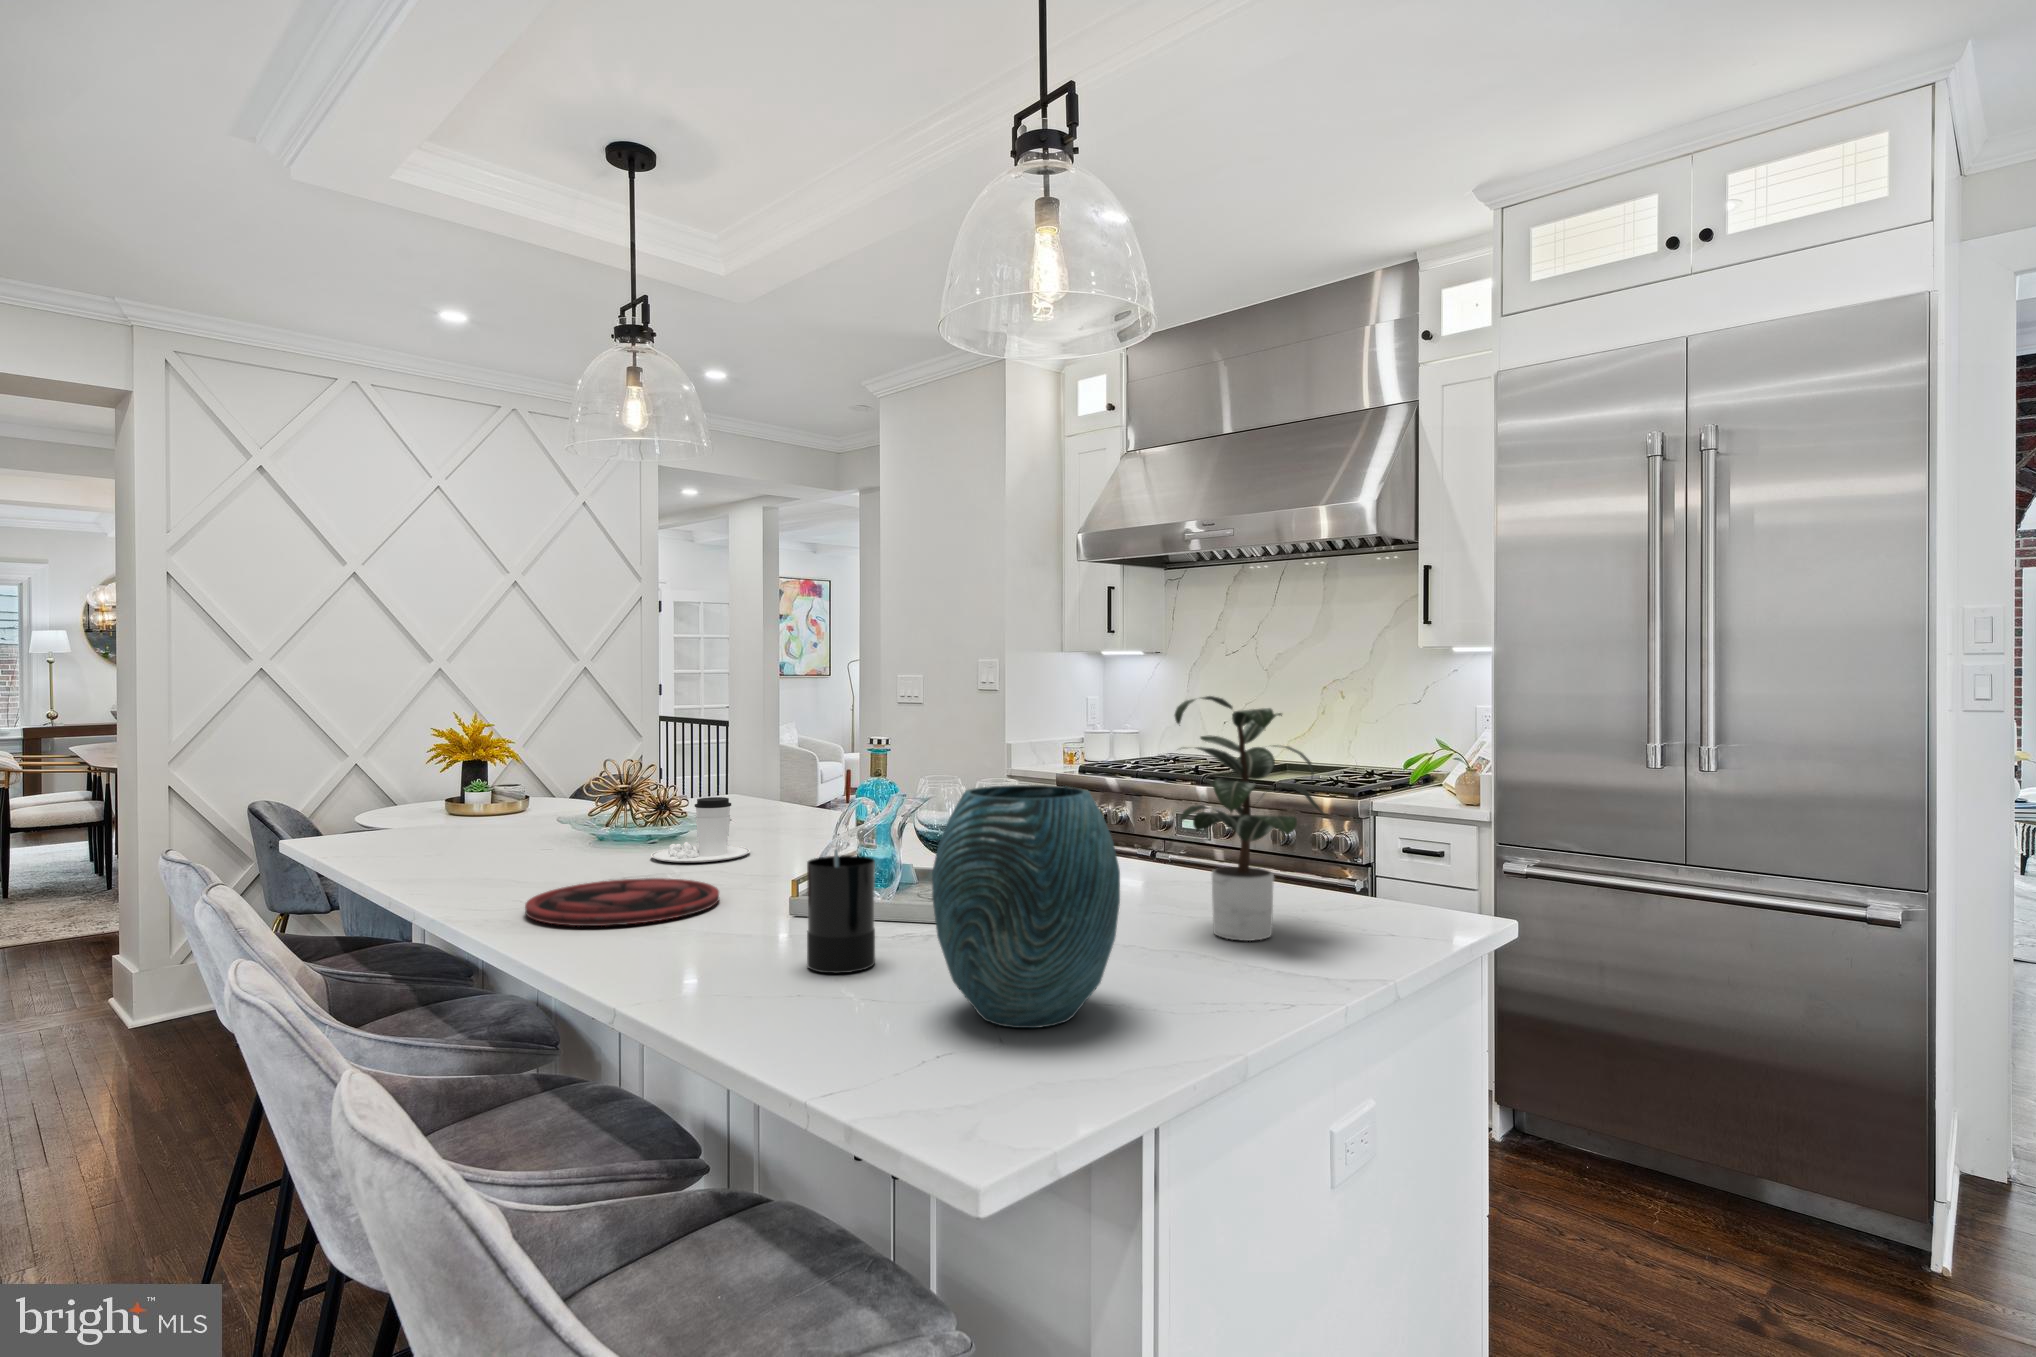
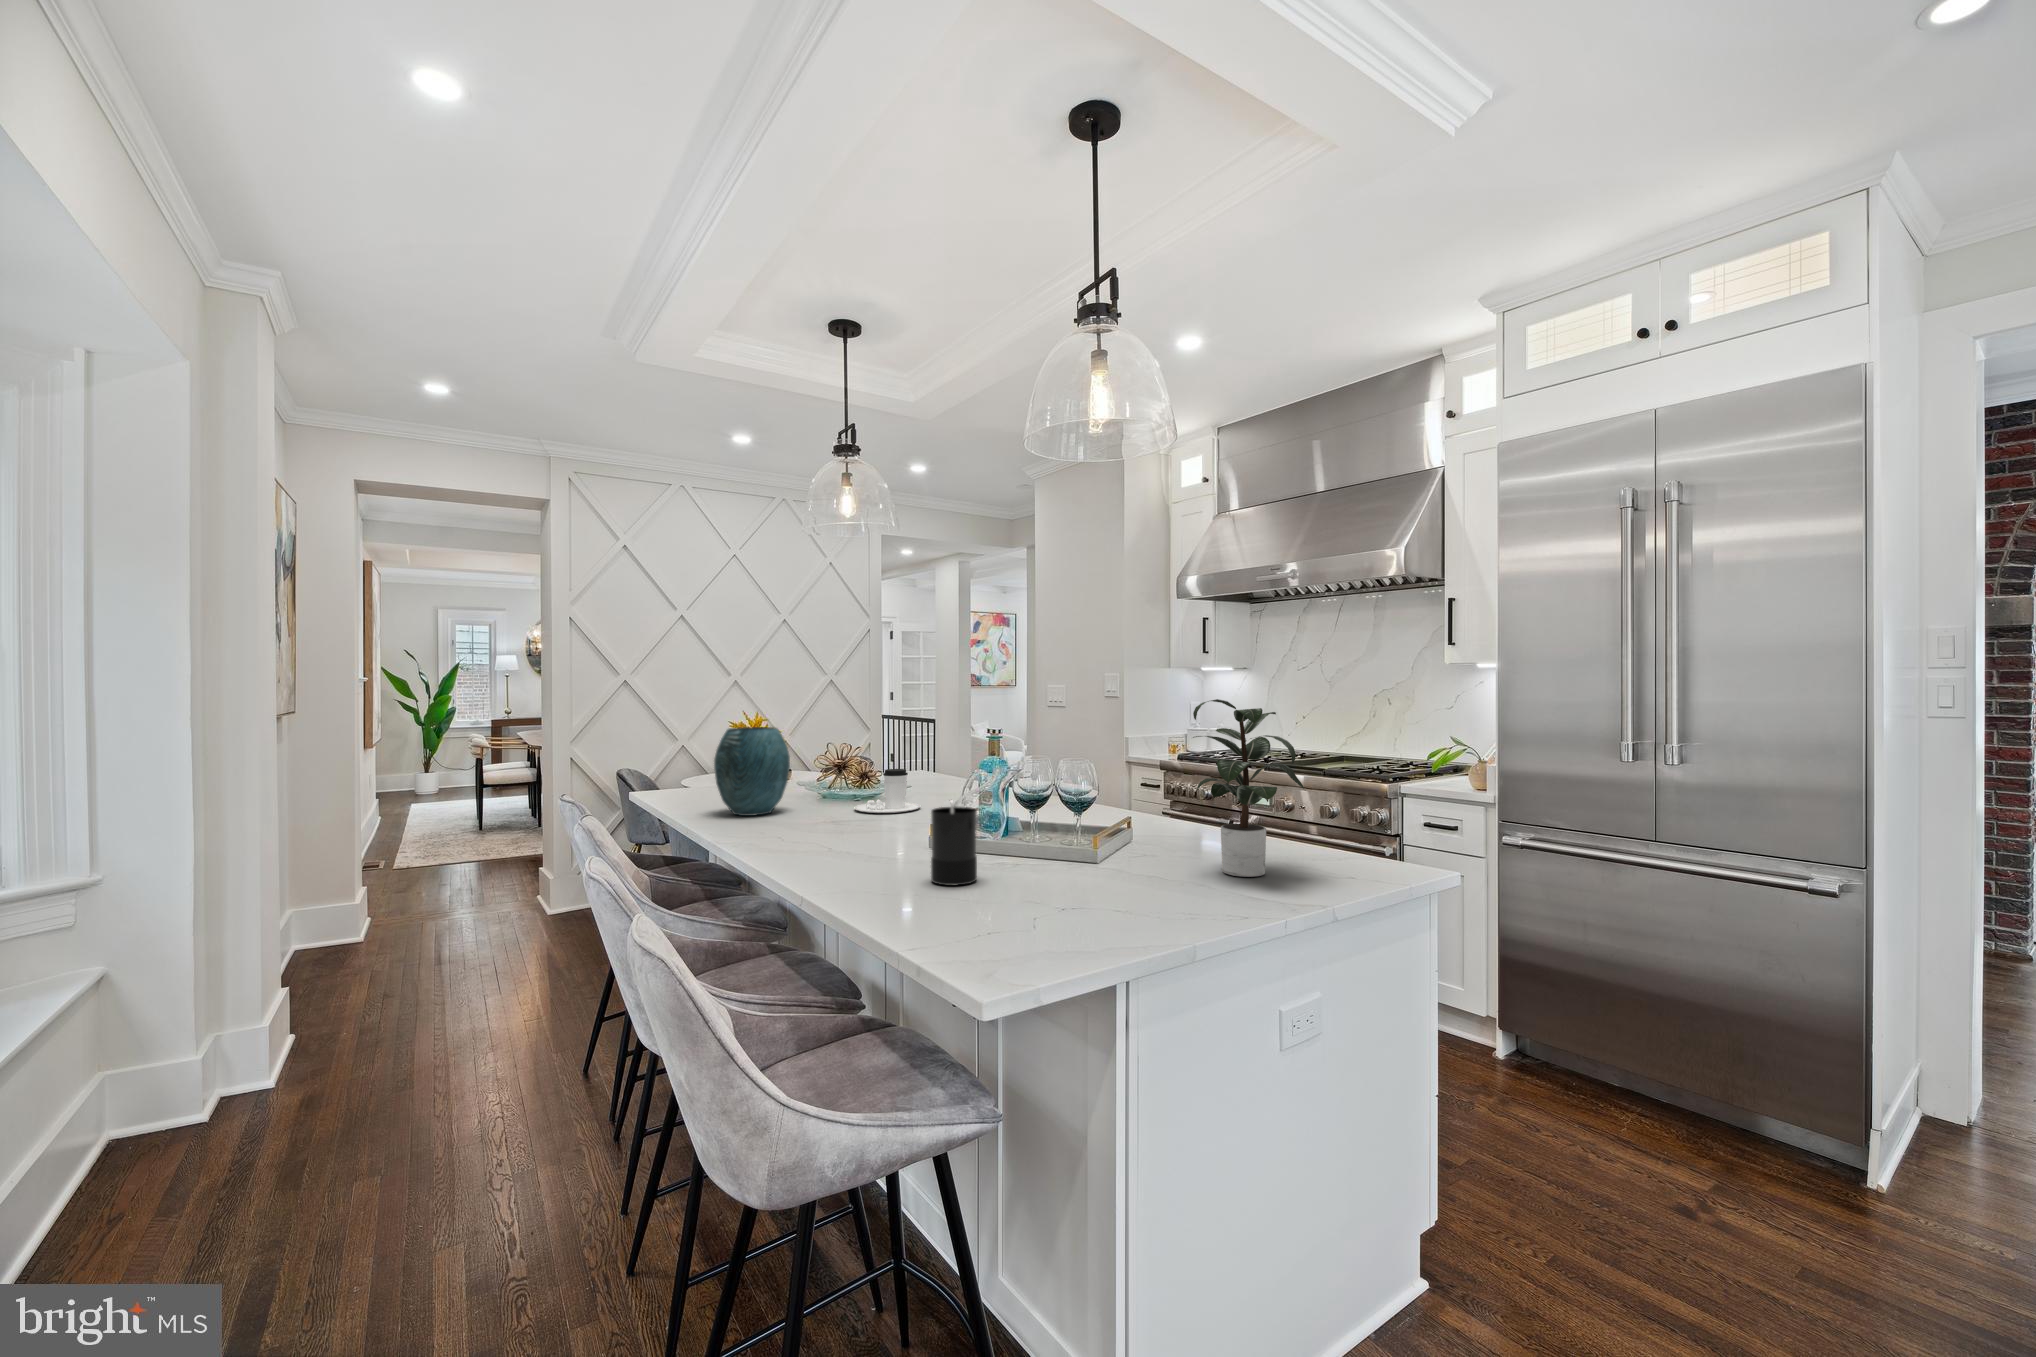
vase: present [932,785,1120,1028] -> present [714,727,790,816]
plate: present [525,878,719,926] -> none [764,822,890,850]

